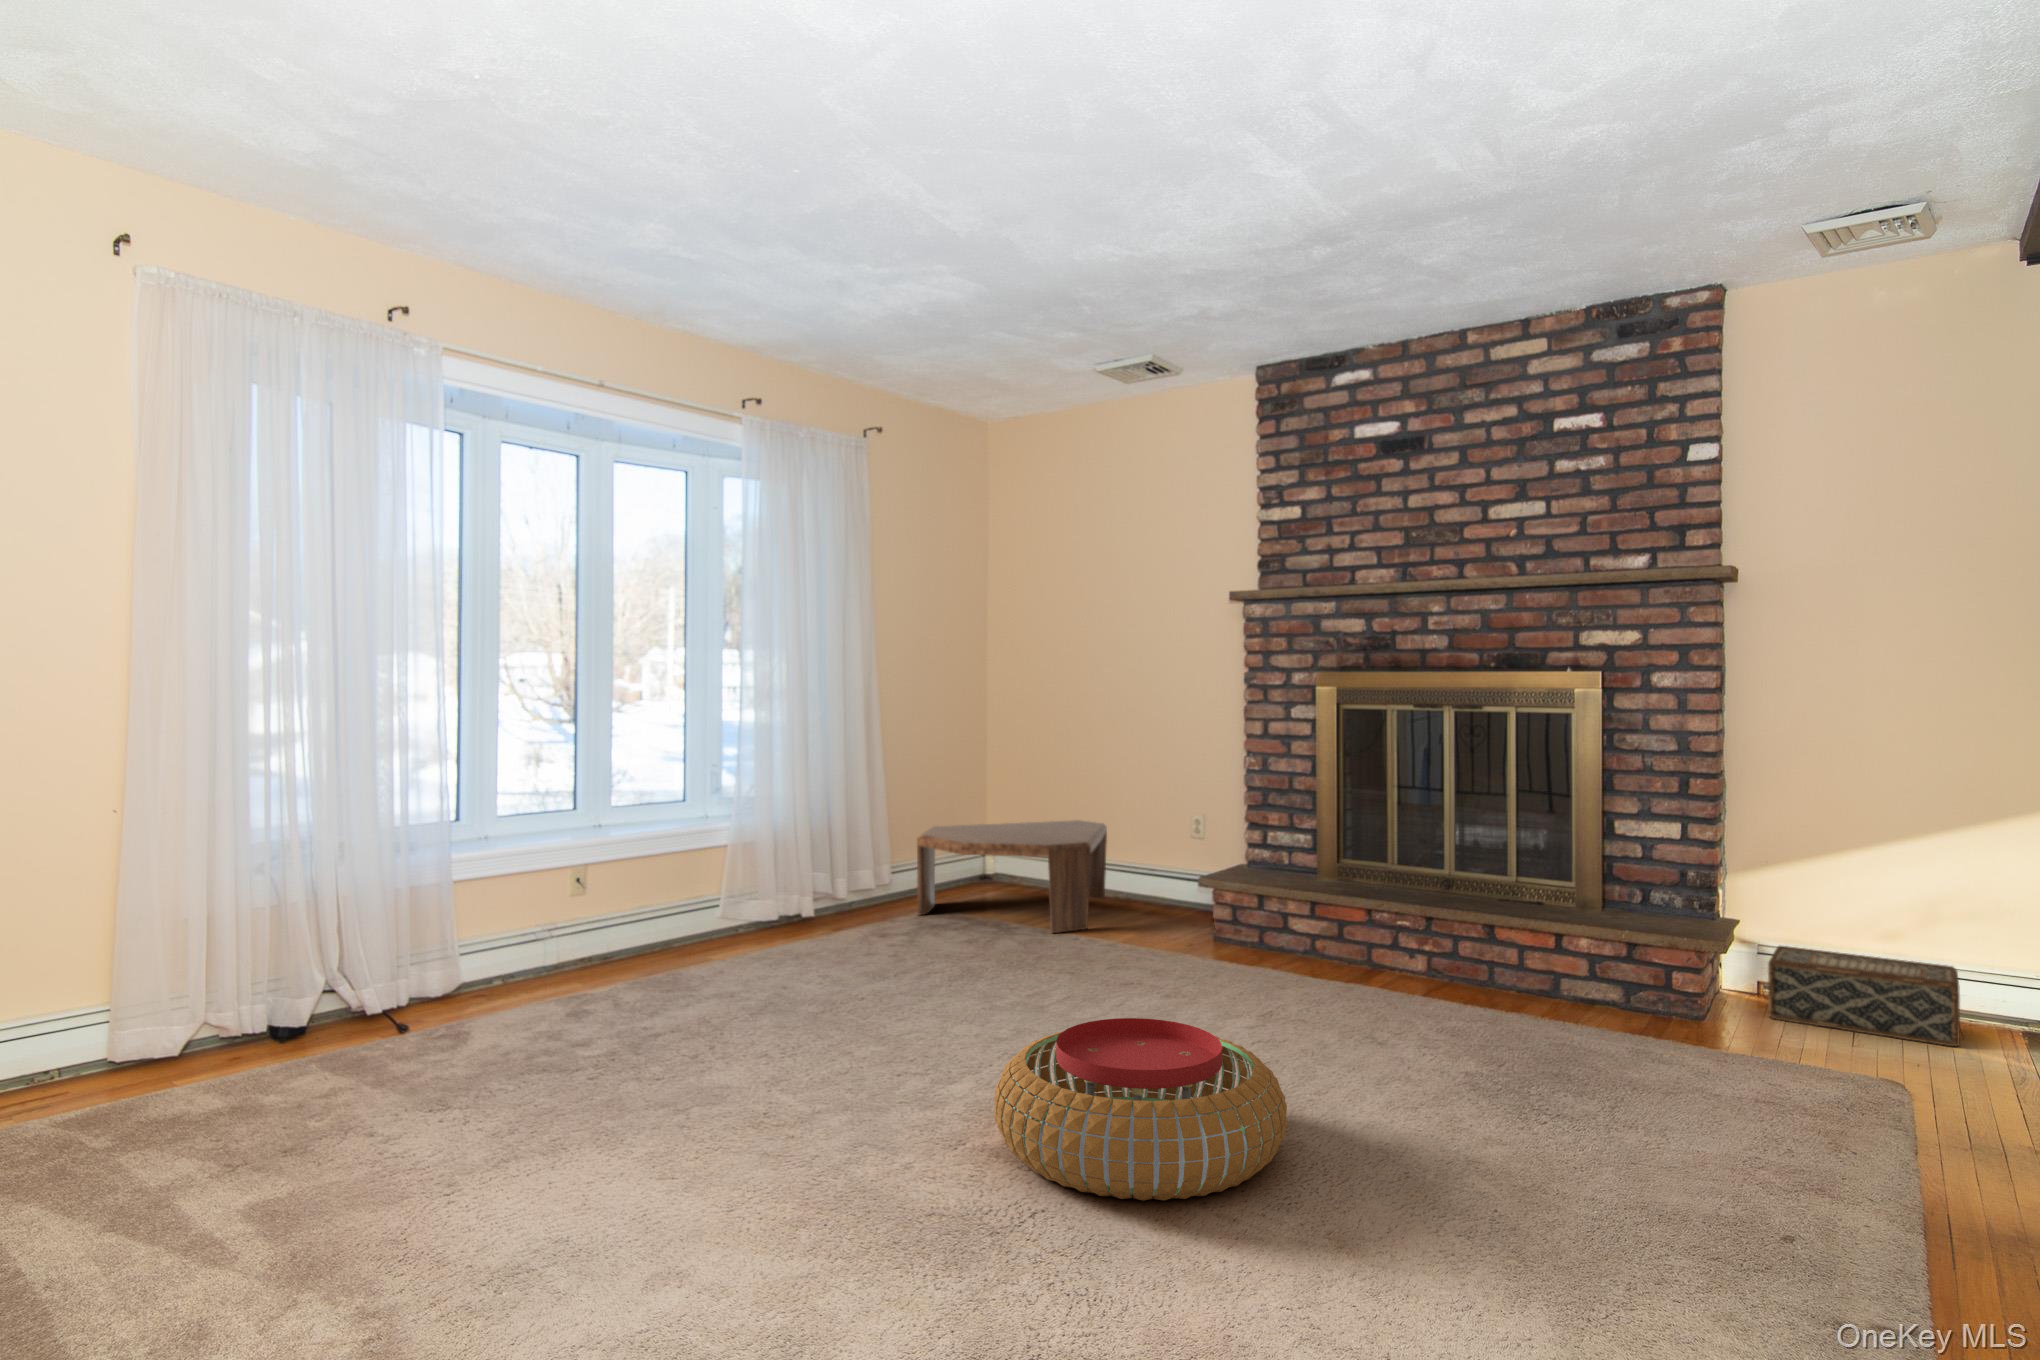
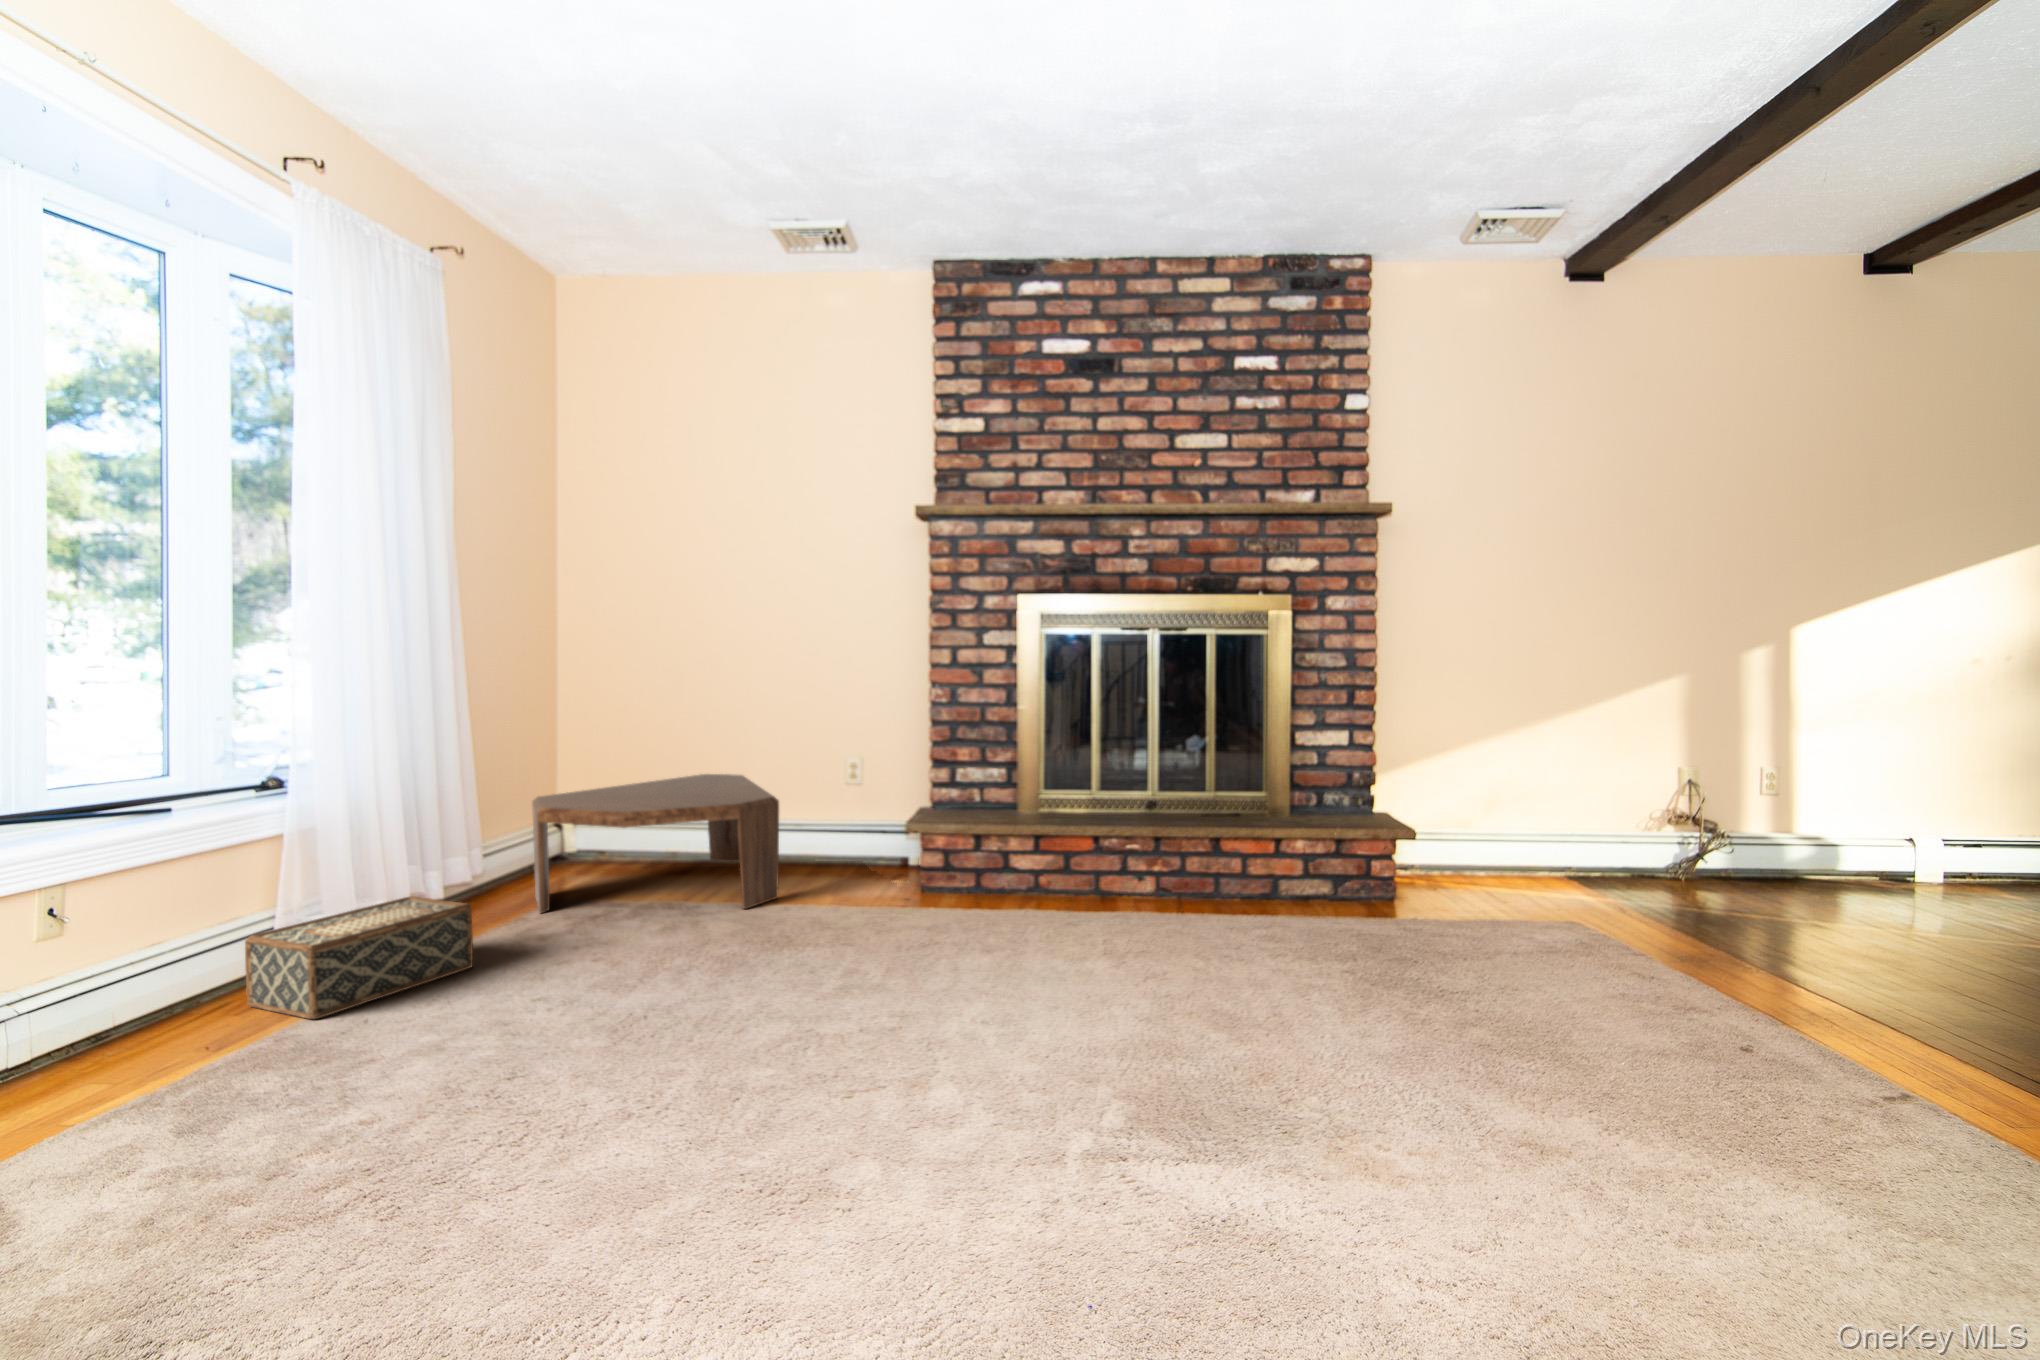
woven basket: present [1768,946,1960,1047] -> present [245,896,473,1019]
pouf: present [994,1018,1287,1201] -> none [1056,988,1422,1228]

